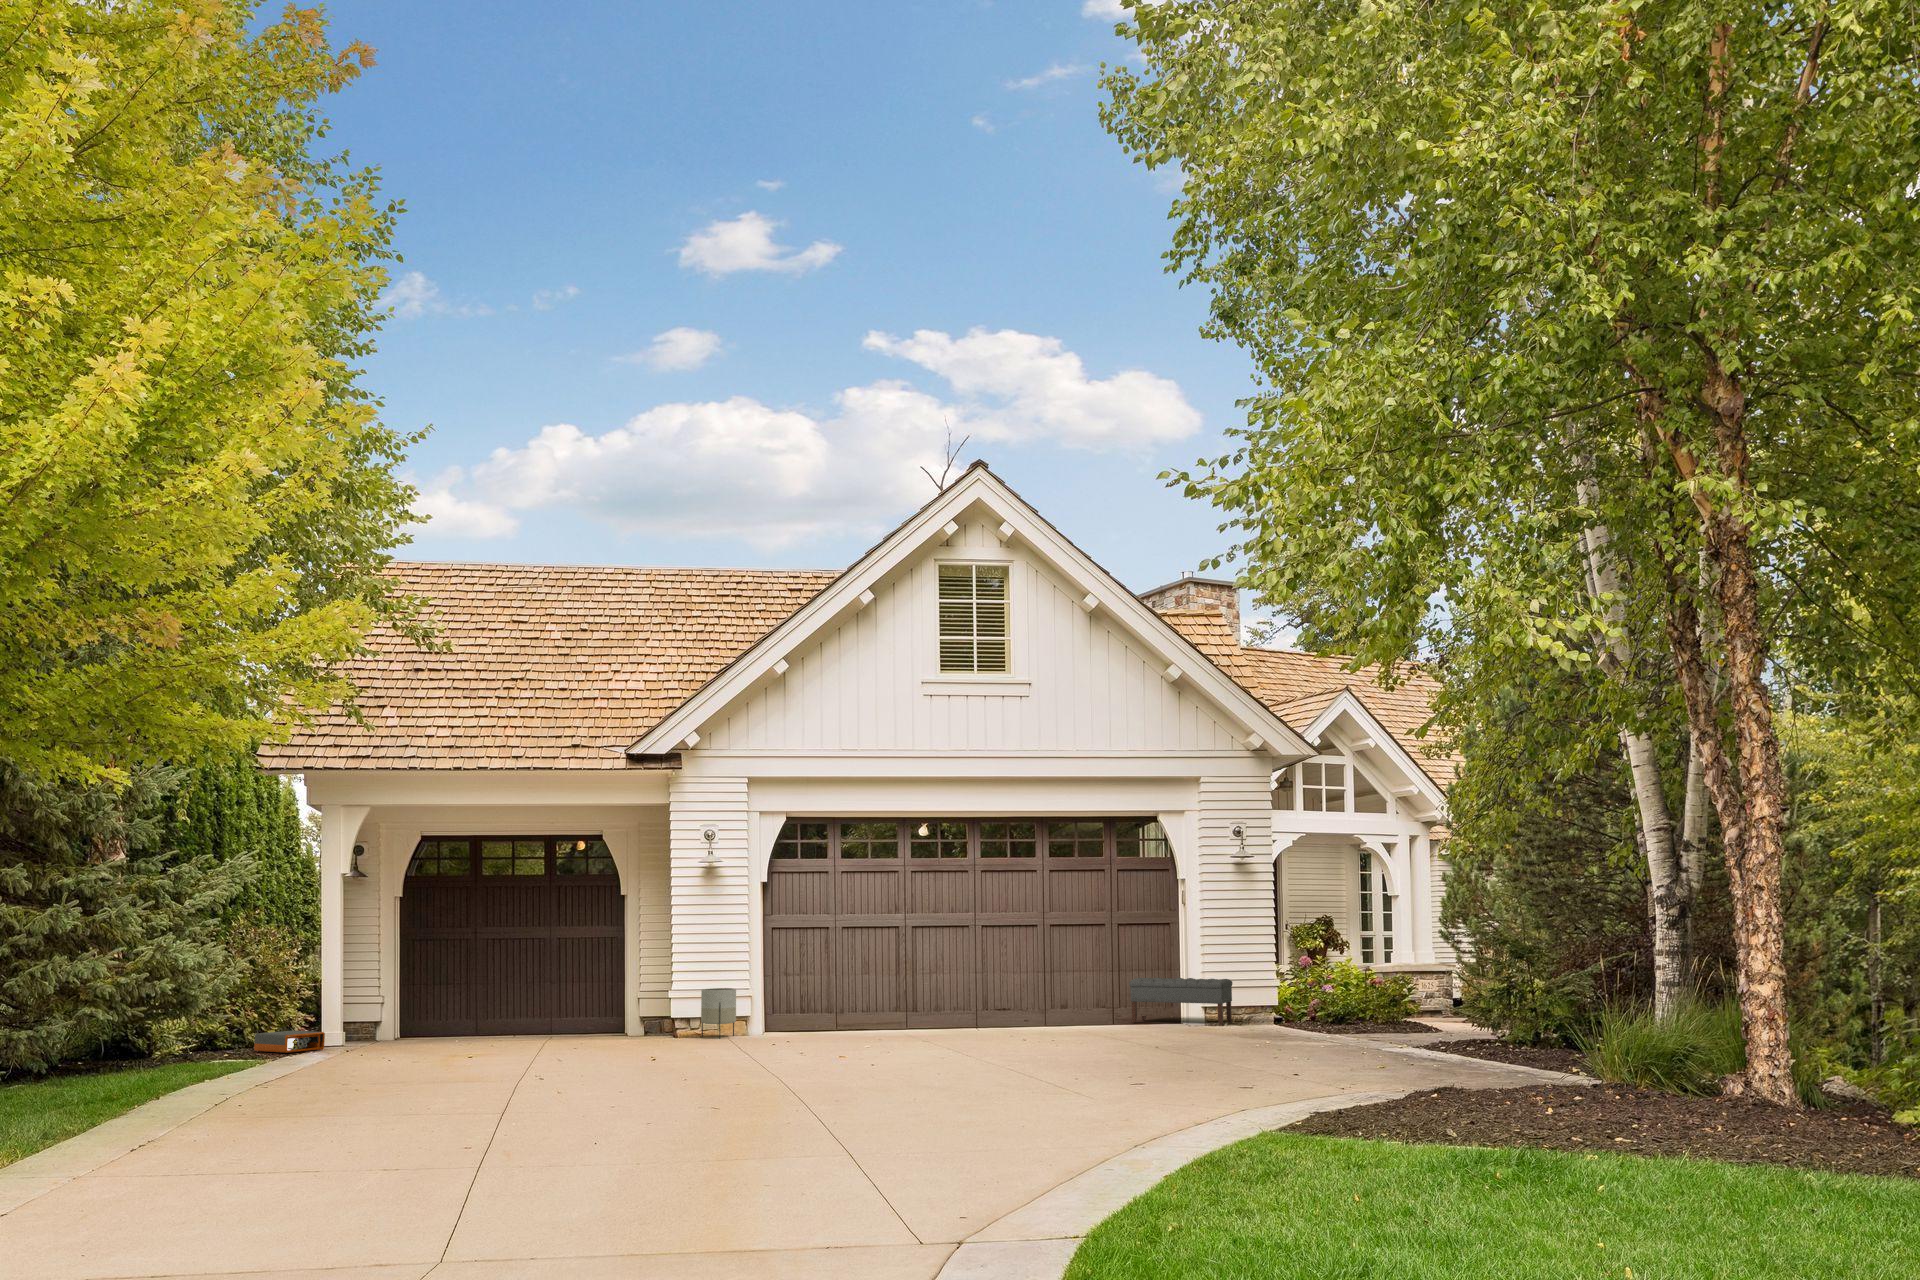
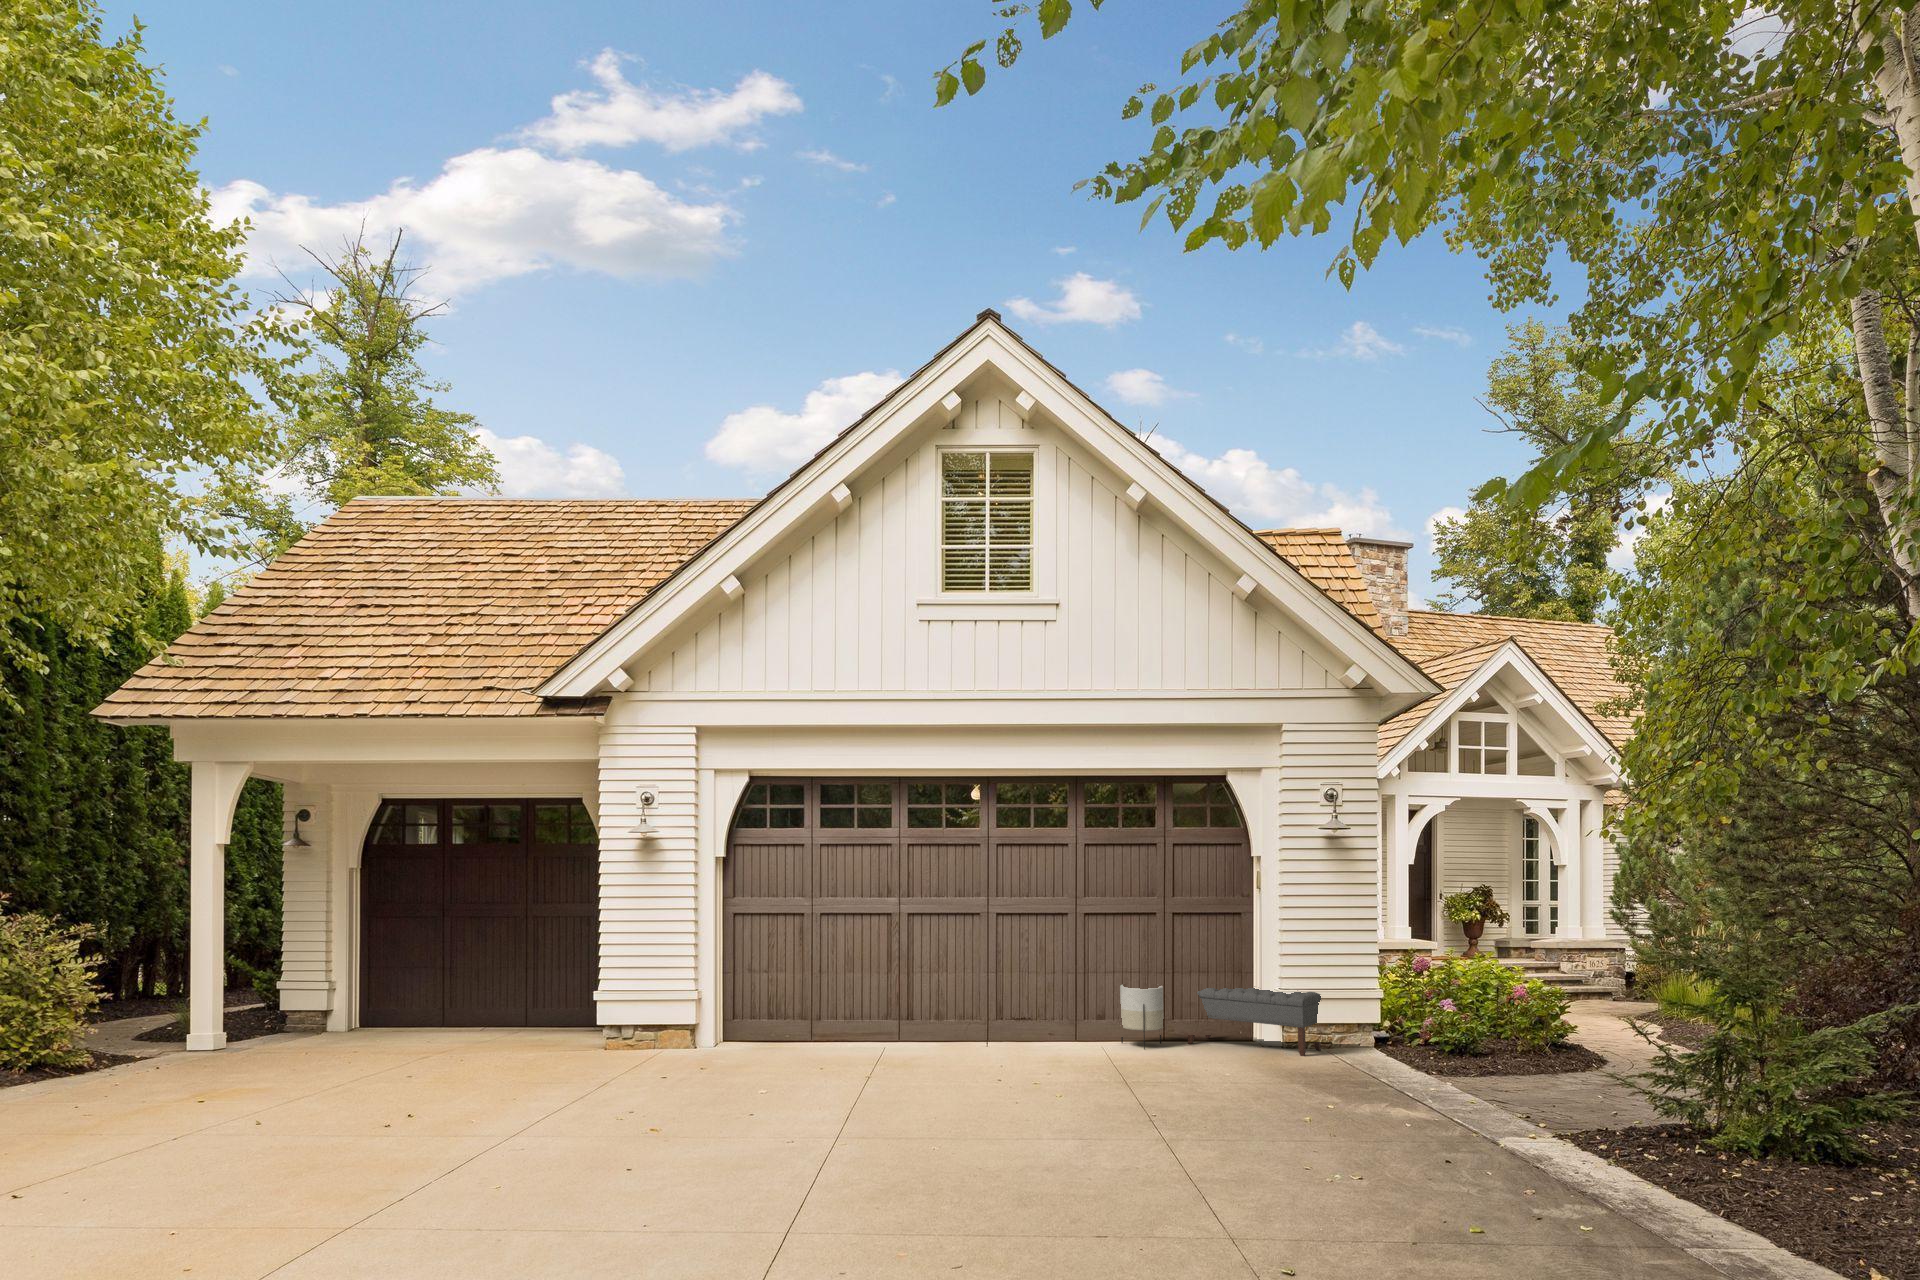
planter: present [701,988,736,1039] -> present [1120,985,1164,1049]
storage box: present [254,1031,325,1053] -> none [96,1021,176,1053]

